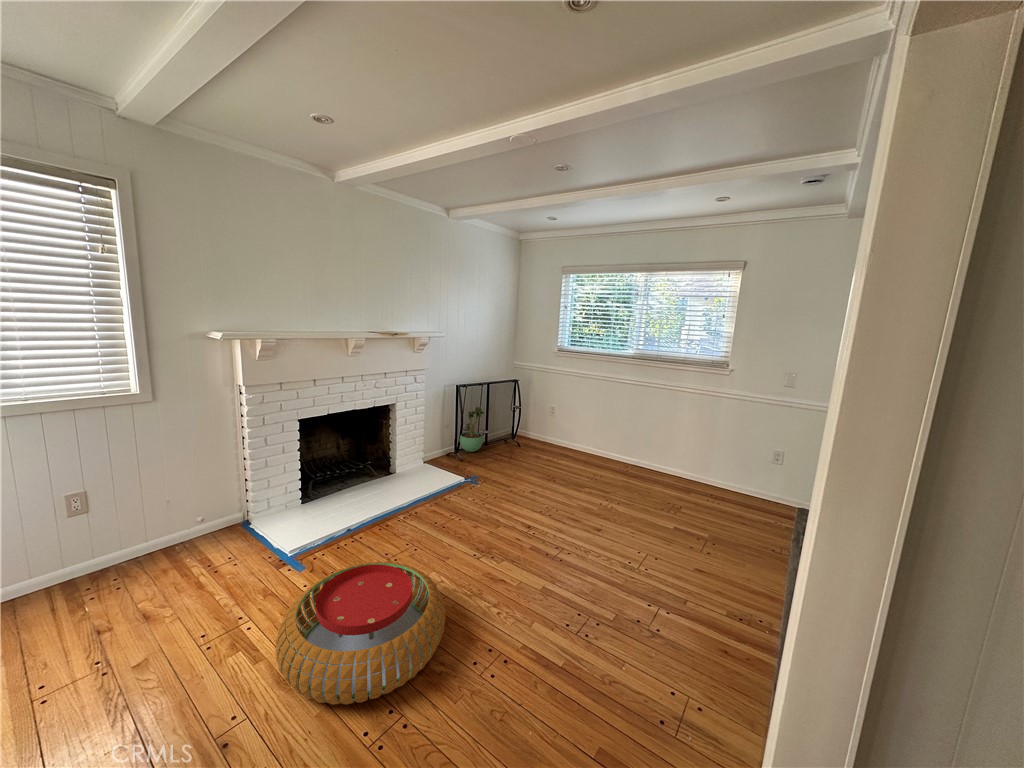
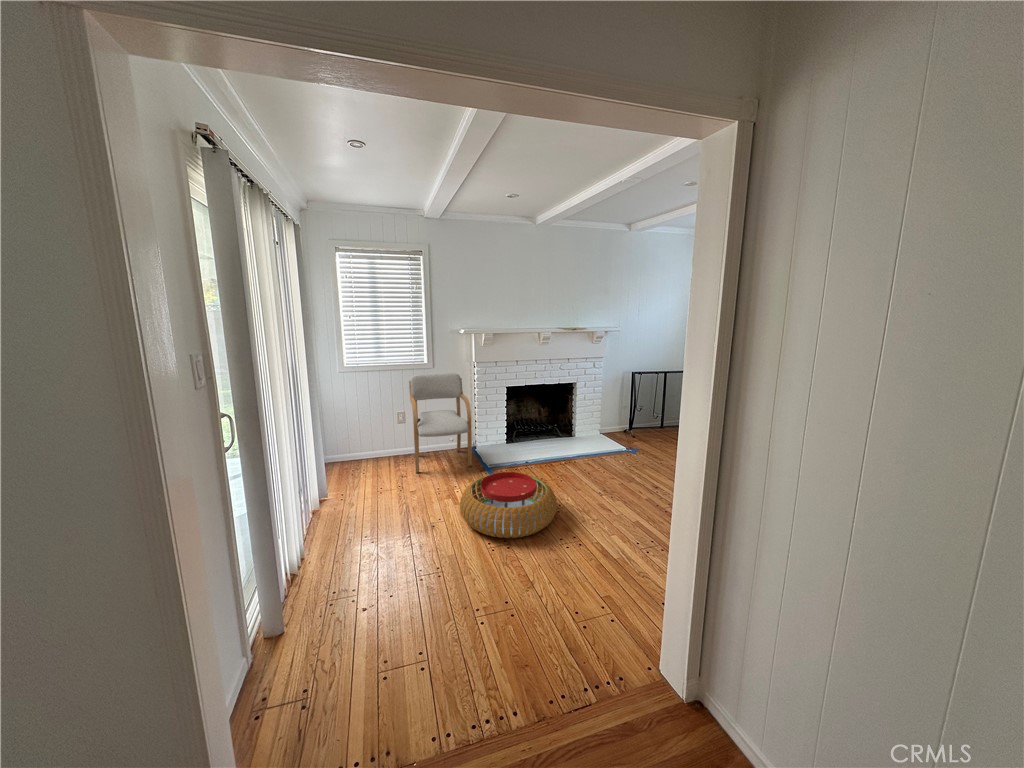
potted plant: present [460,407,484,452] -> none [636,393,661,432]
armchair: none [95,408,257,613] -> present [409,373,472,473]

